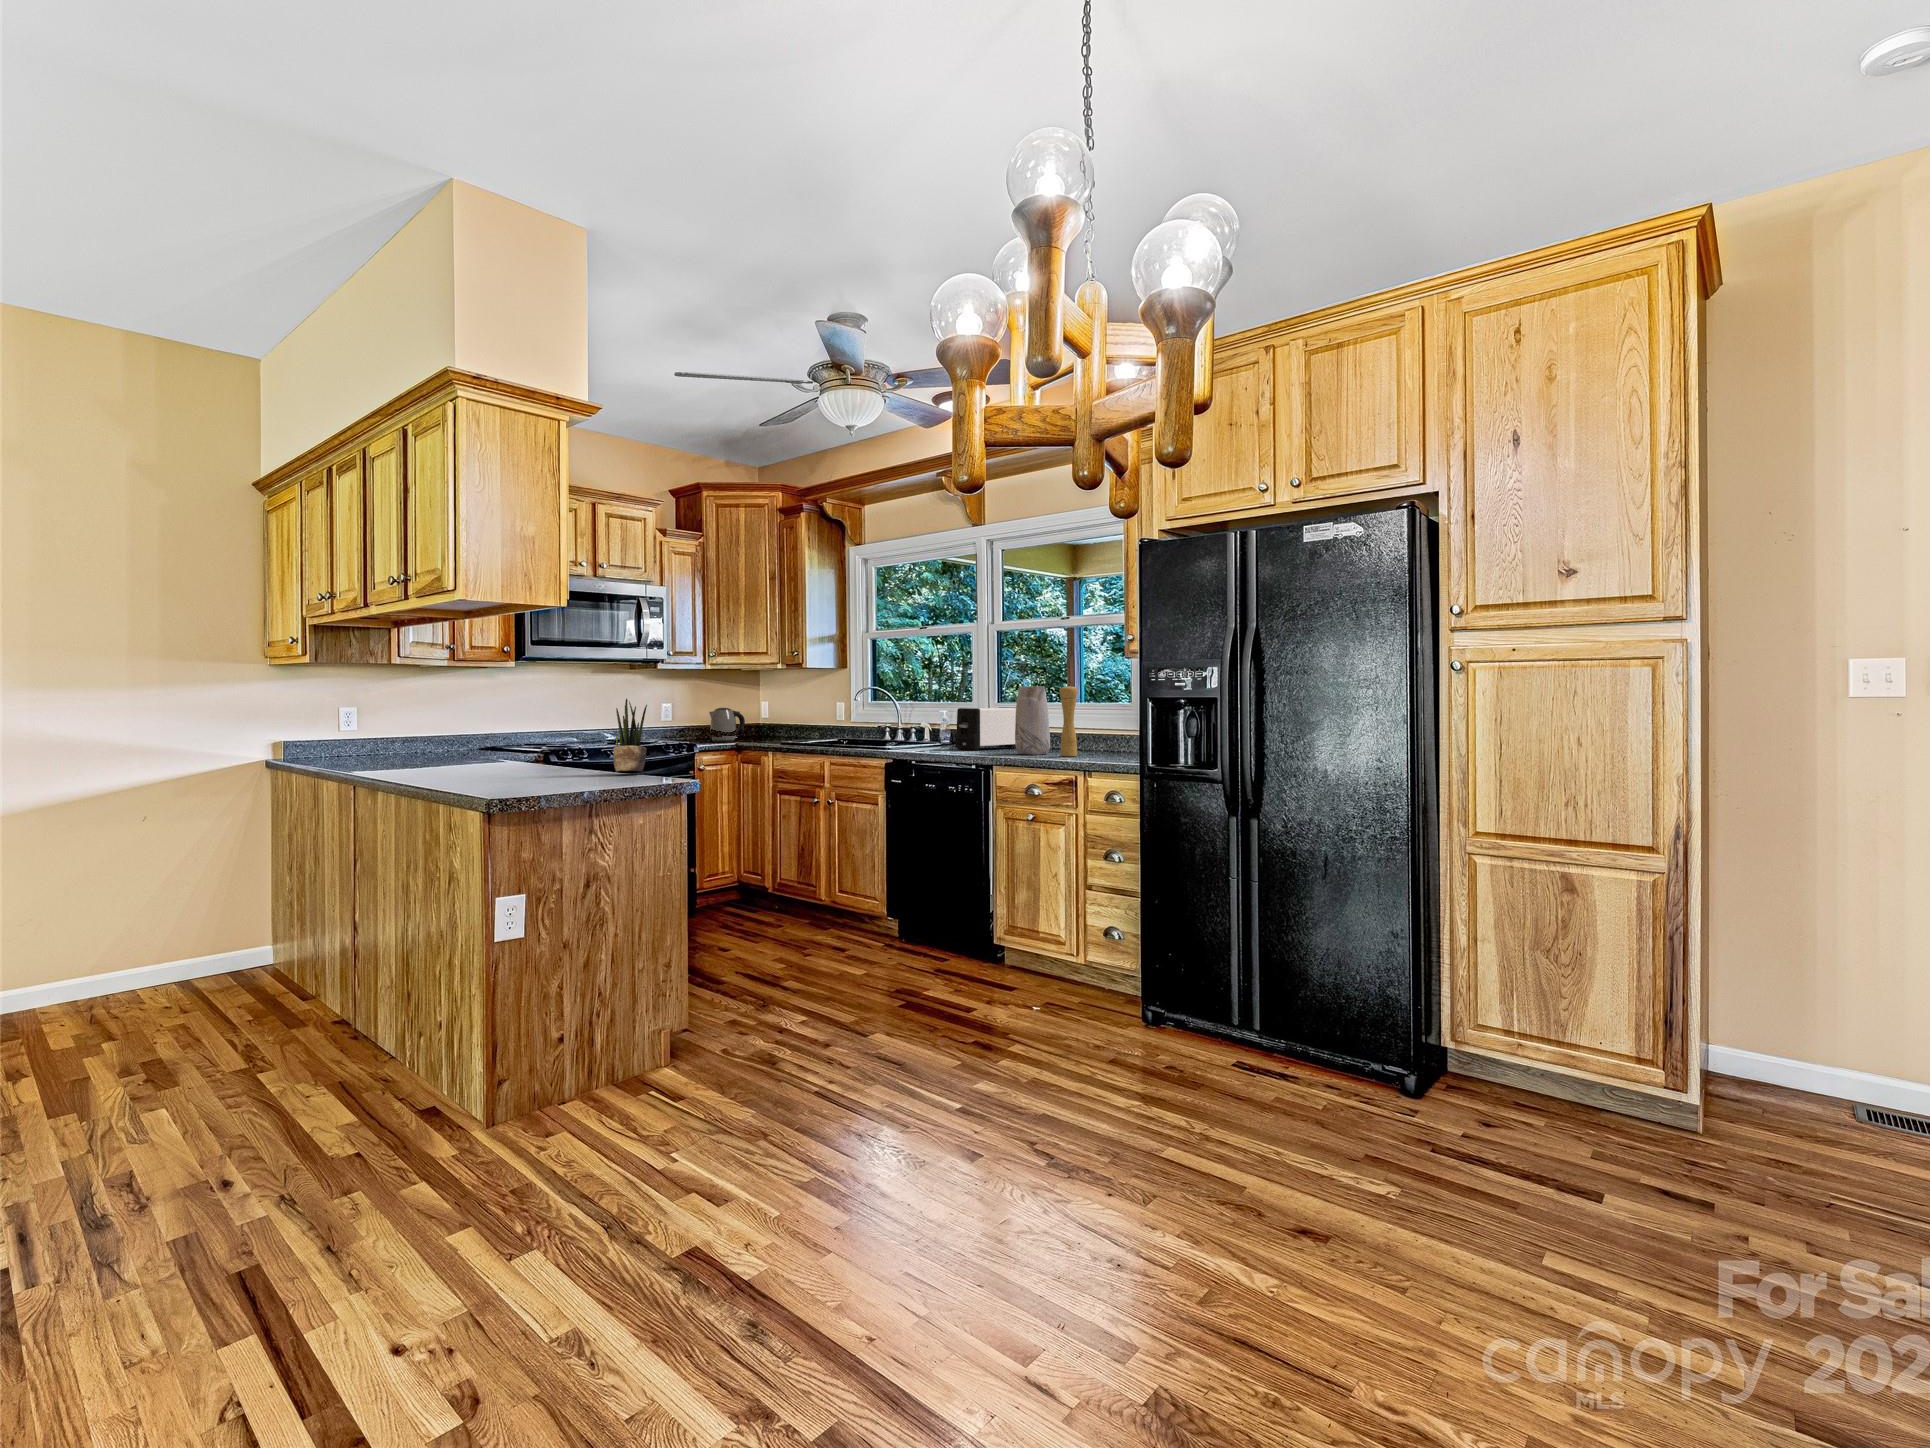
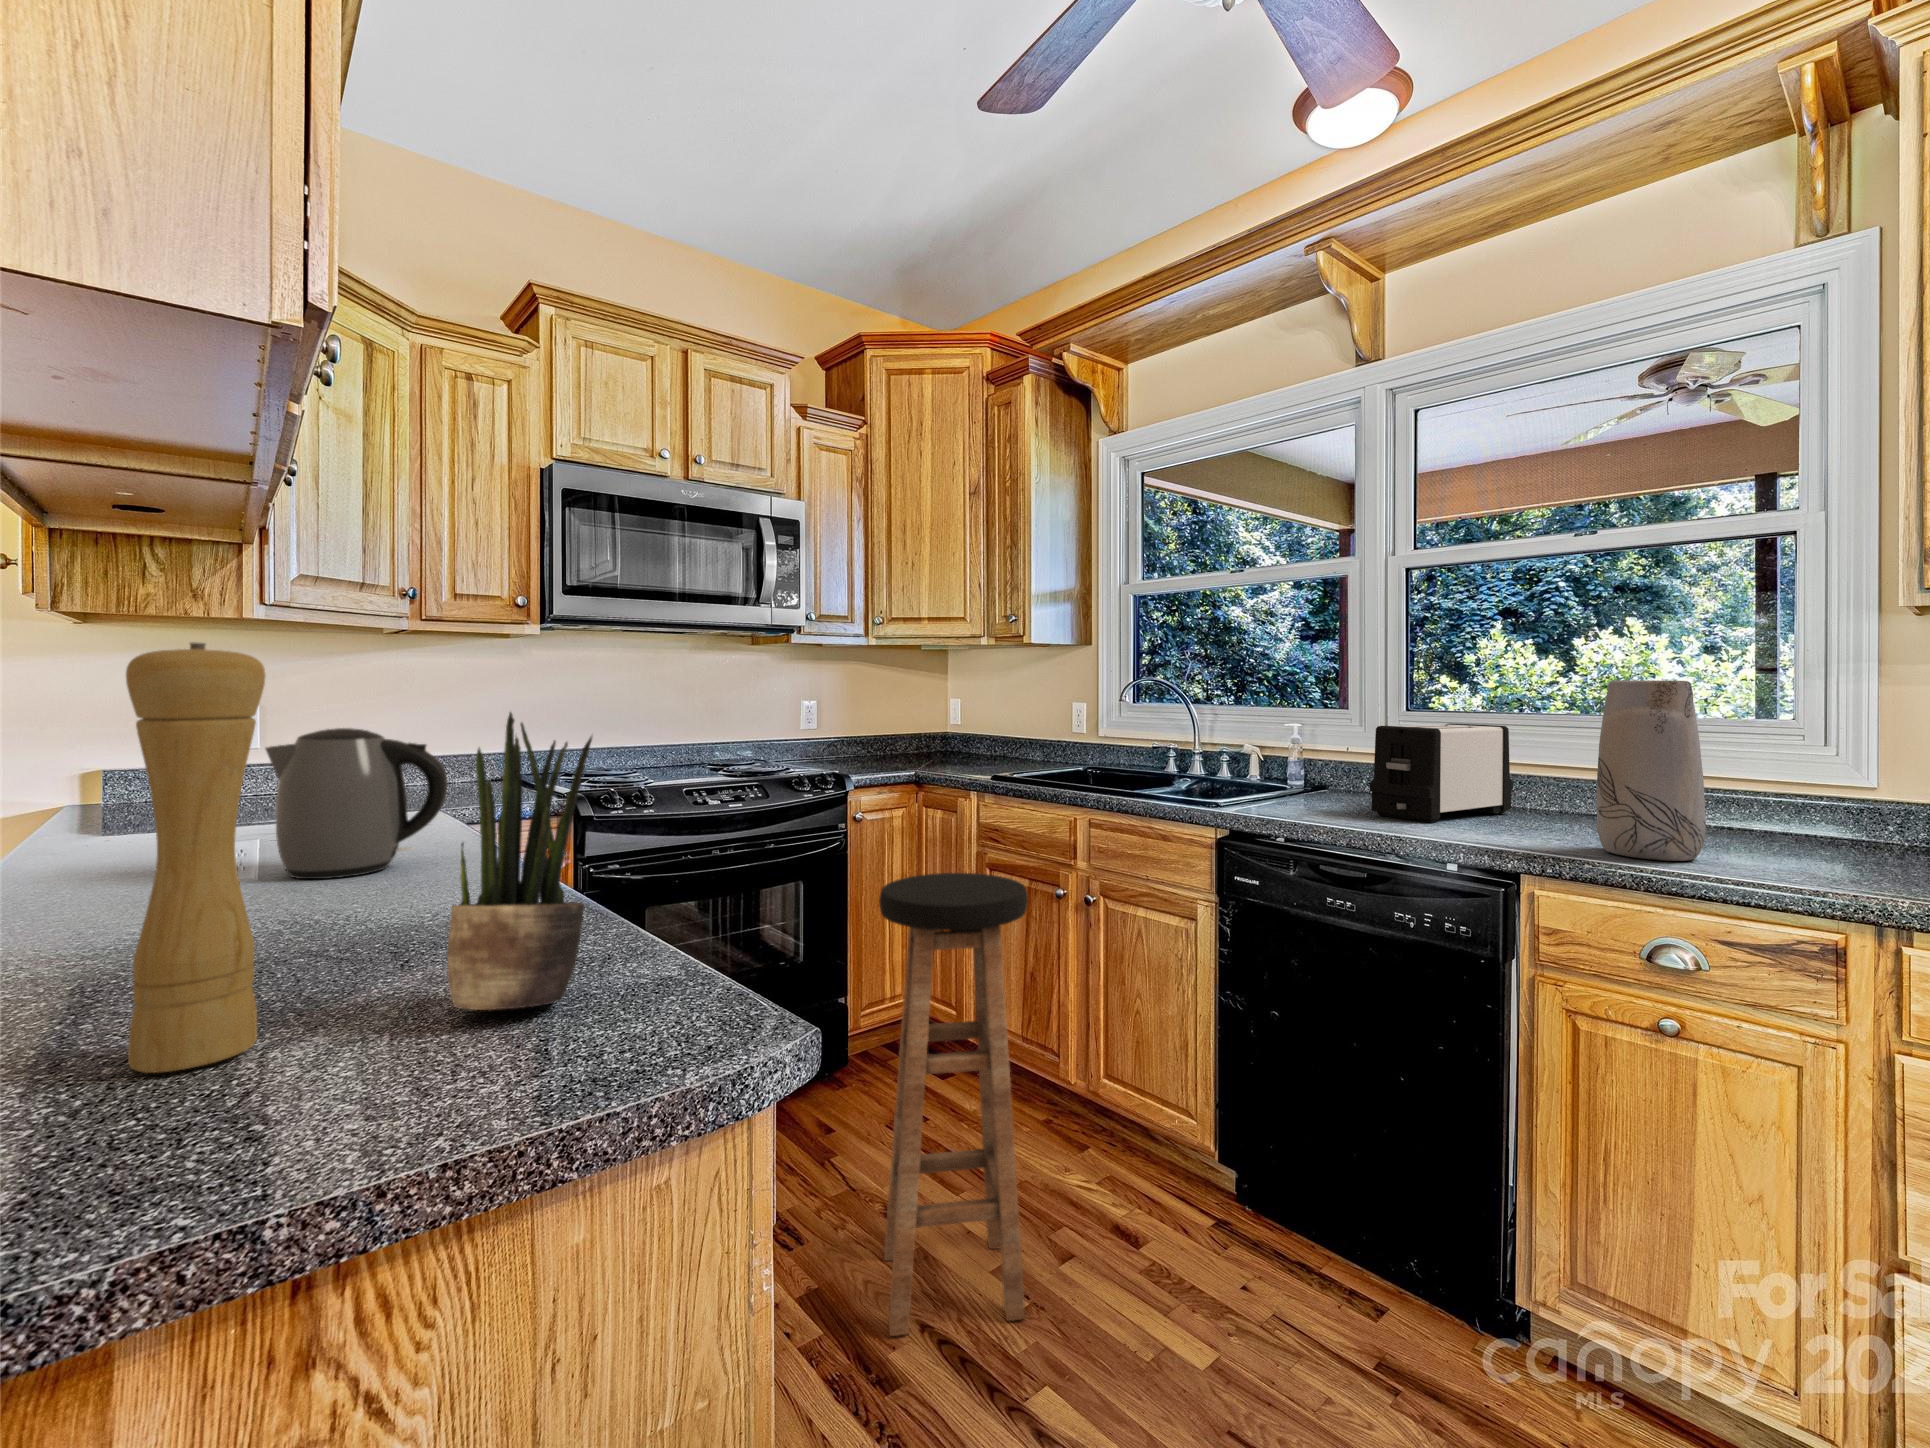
pepper mill: present [1060,685,1078,756] -> present [126,642,265,1073]
kettle: present [709,708,745,742] -> present [266,728,448,879]
bar stool: none [720,780,789,973] -> present [879,873,1028,1336]

